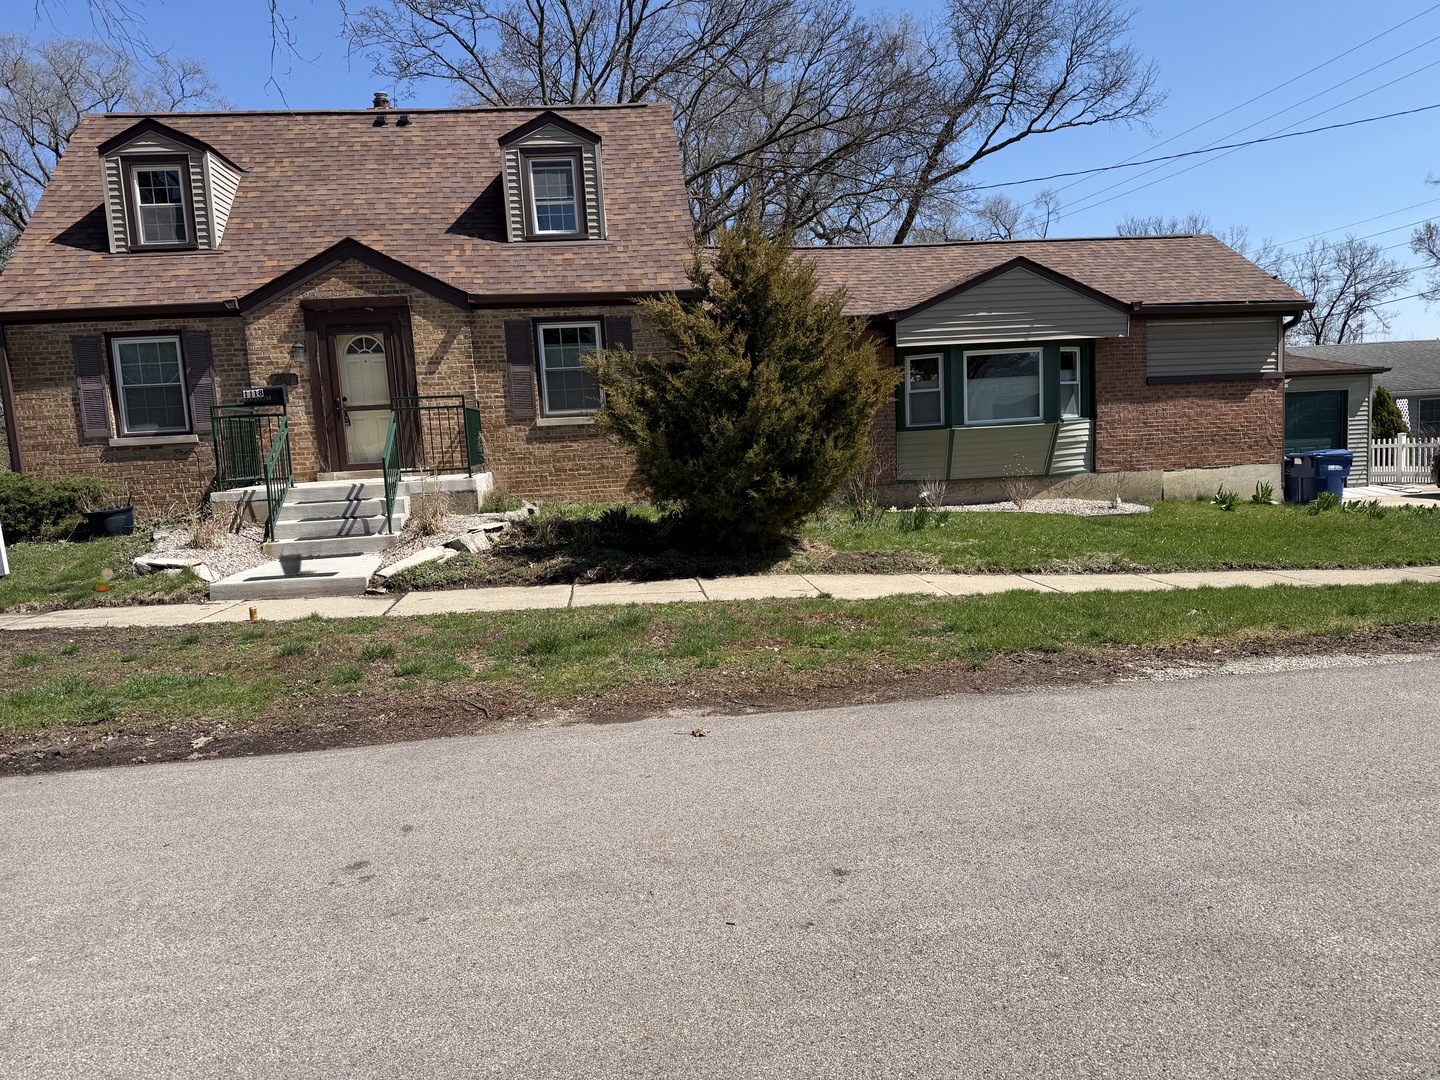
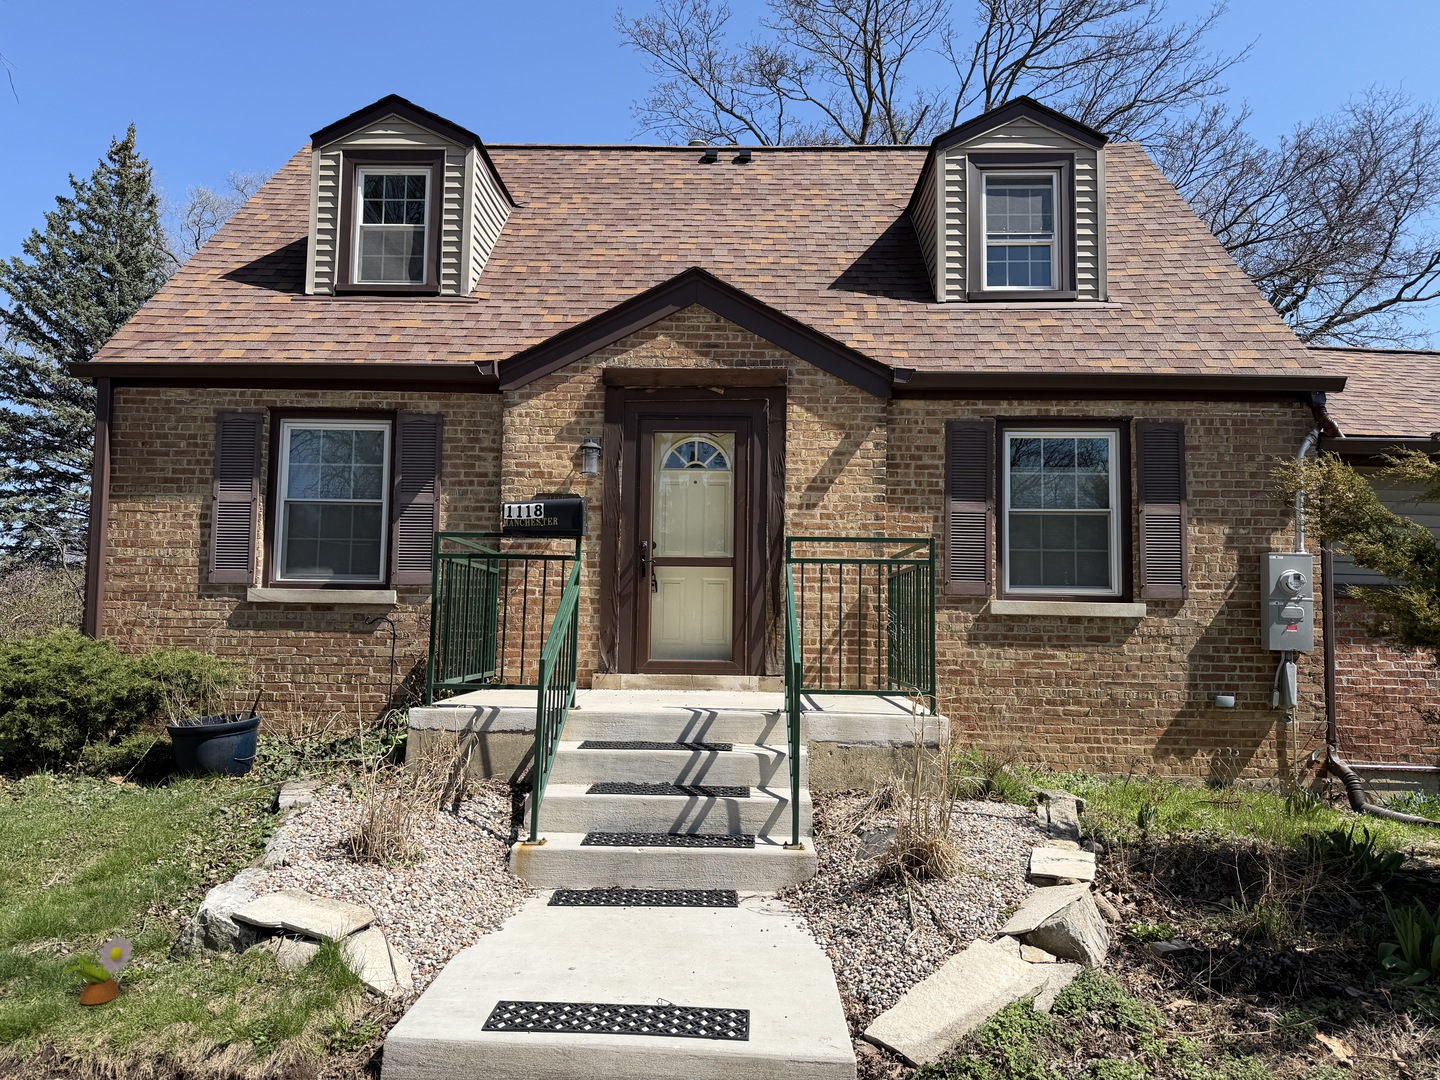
bucket: present [278,553,302,576] -> none [583,912,651,1017]

